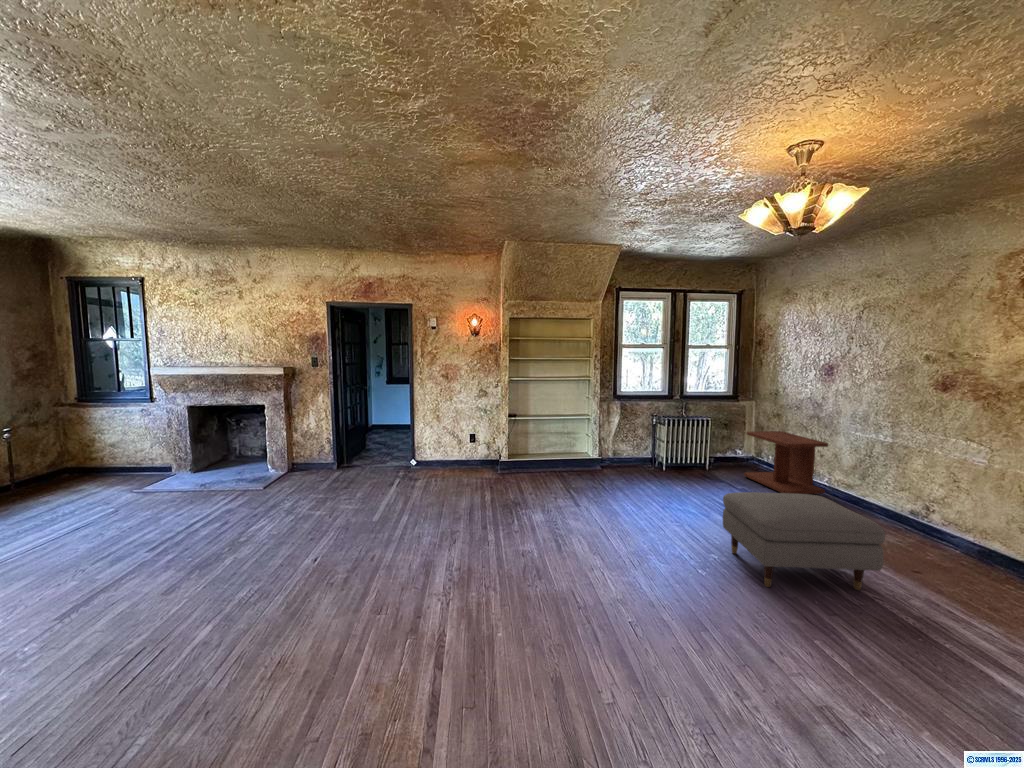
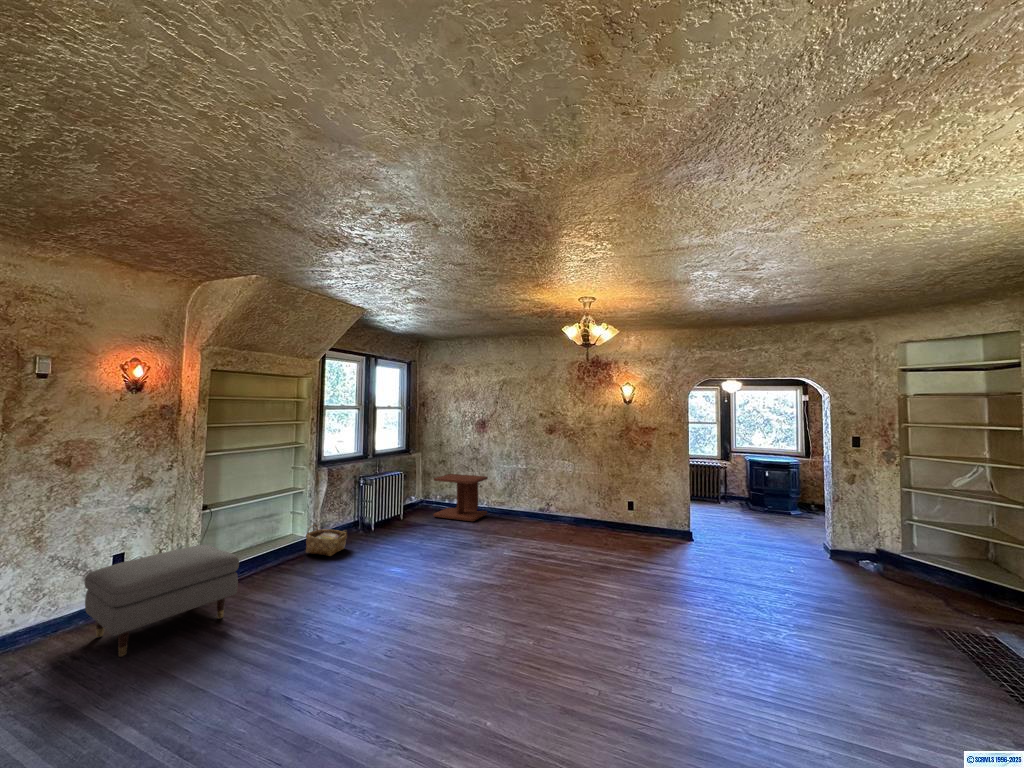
woven basket: none [589,448,621,477] -> present [306,524,347,556]
ottoman: present [723,492,885,590] -> present [85,545,239,657]

